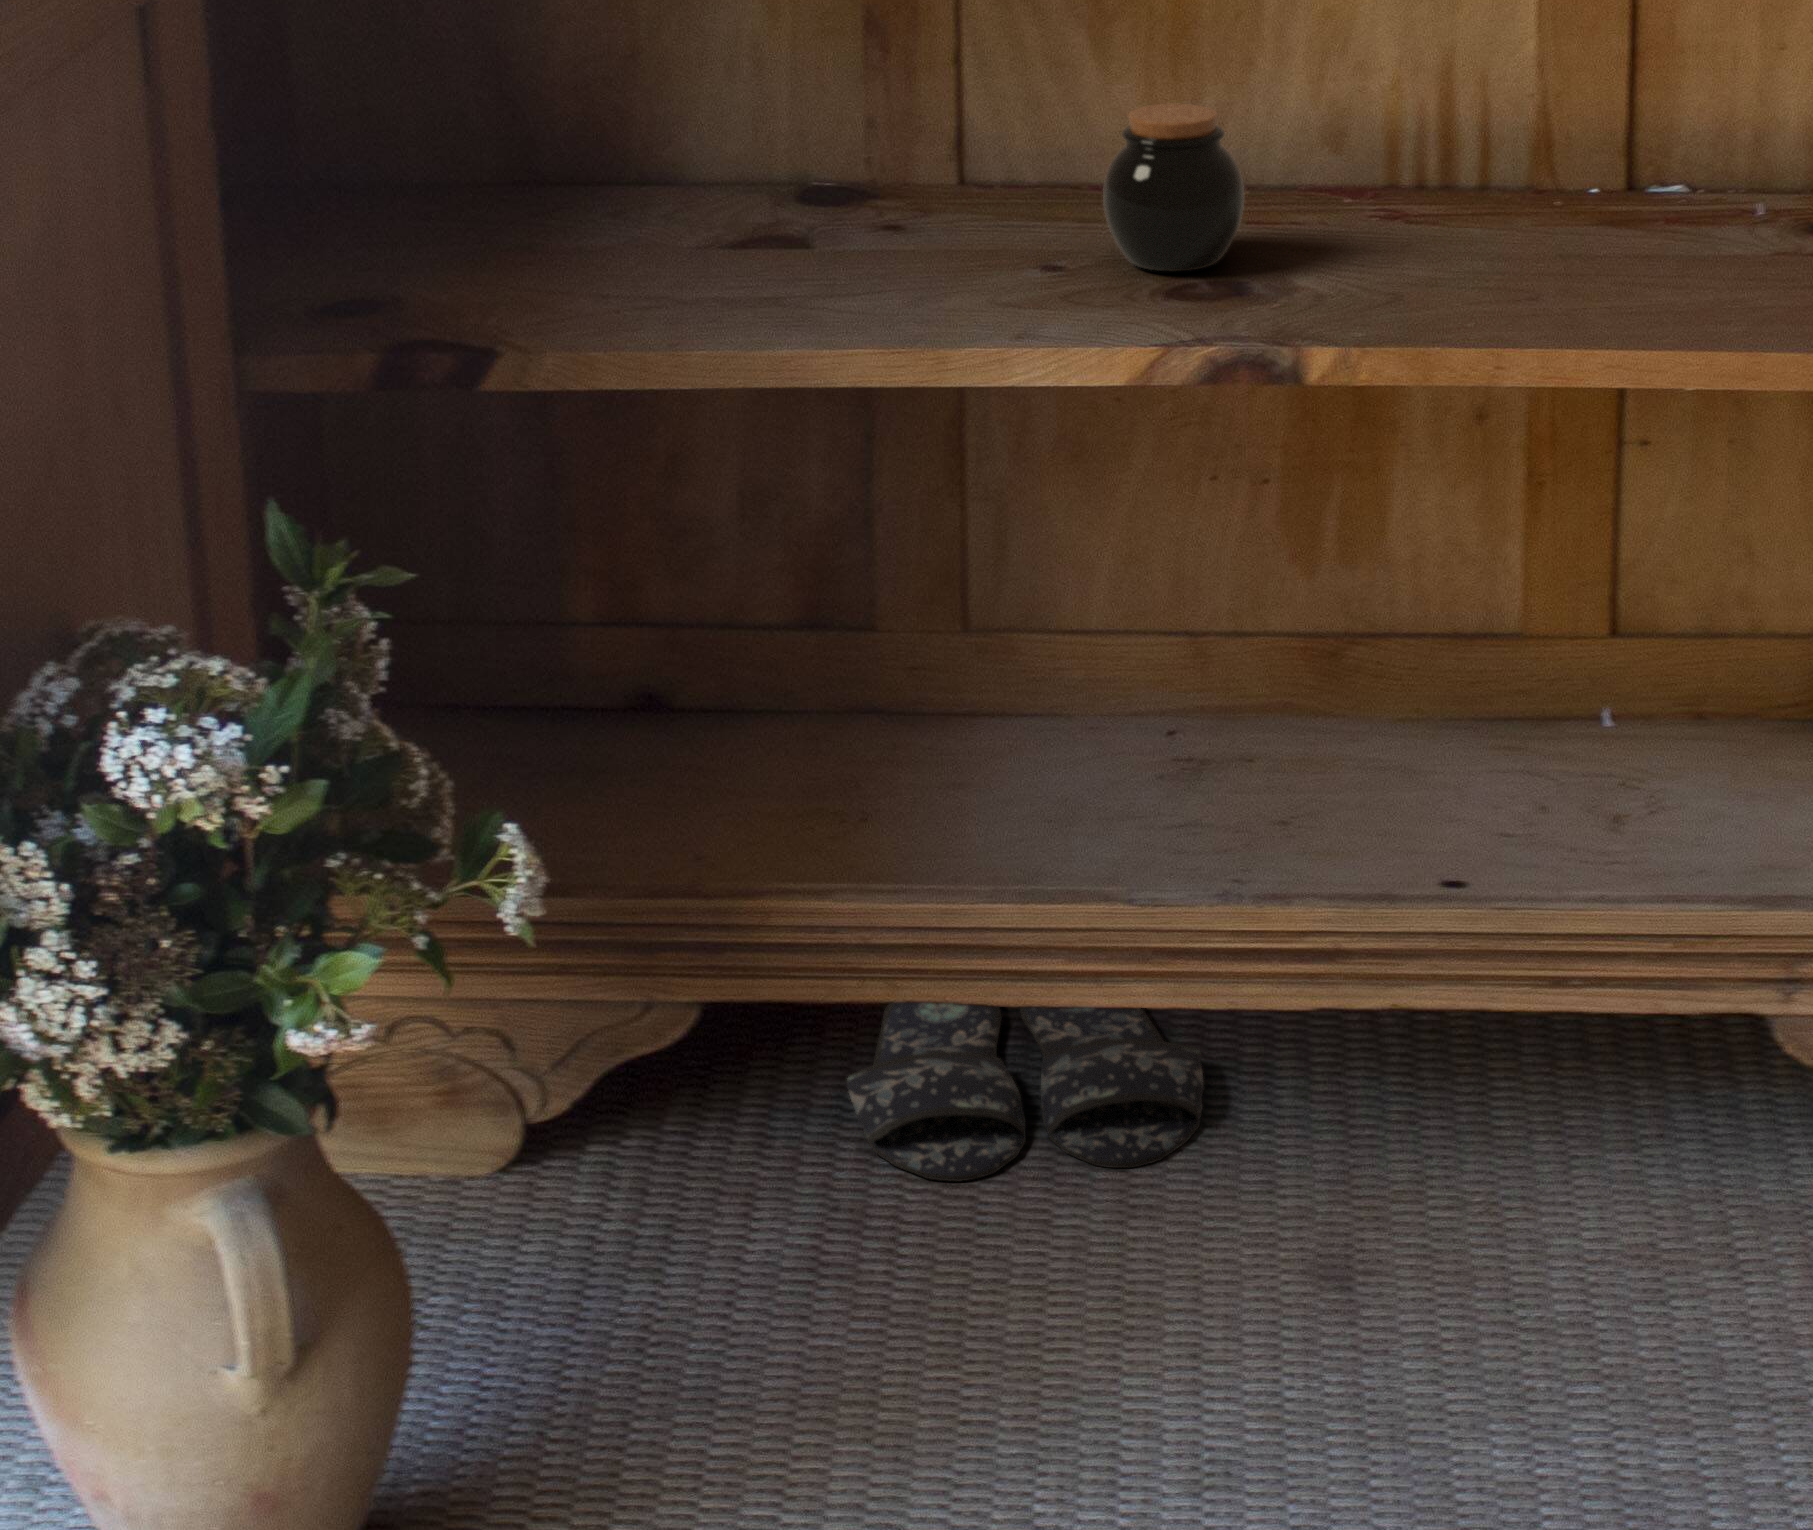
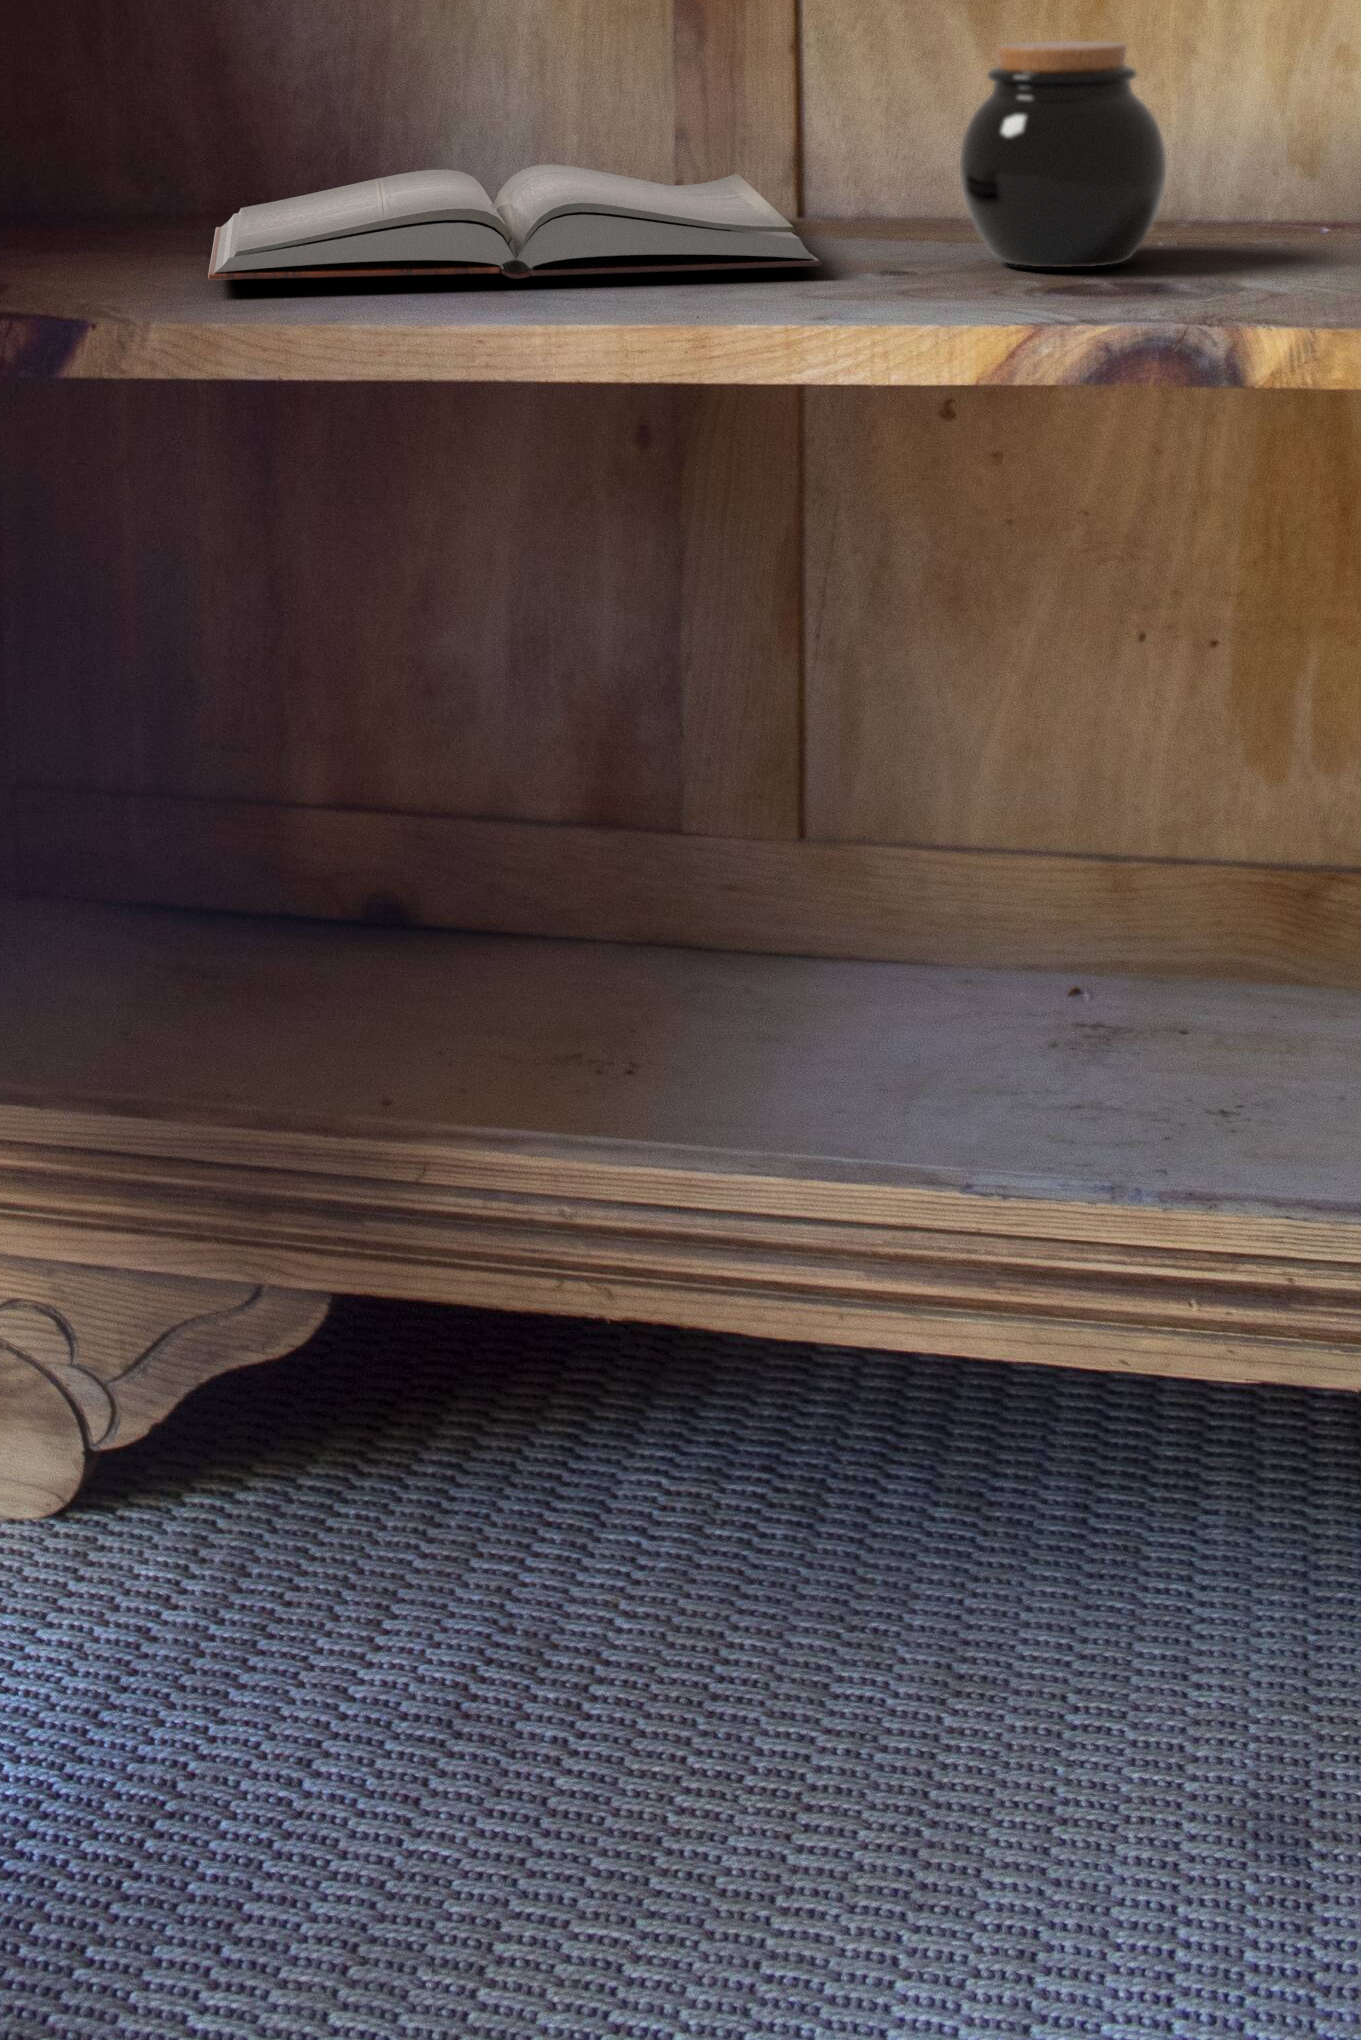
hardback book: none [537,175,1013,316] -> present [208,164,821,280]
slippers: present [846,1003,1204,1182] -> none [568,1322,1097,1631]

